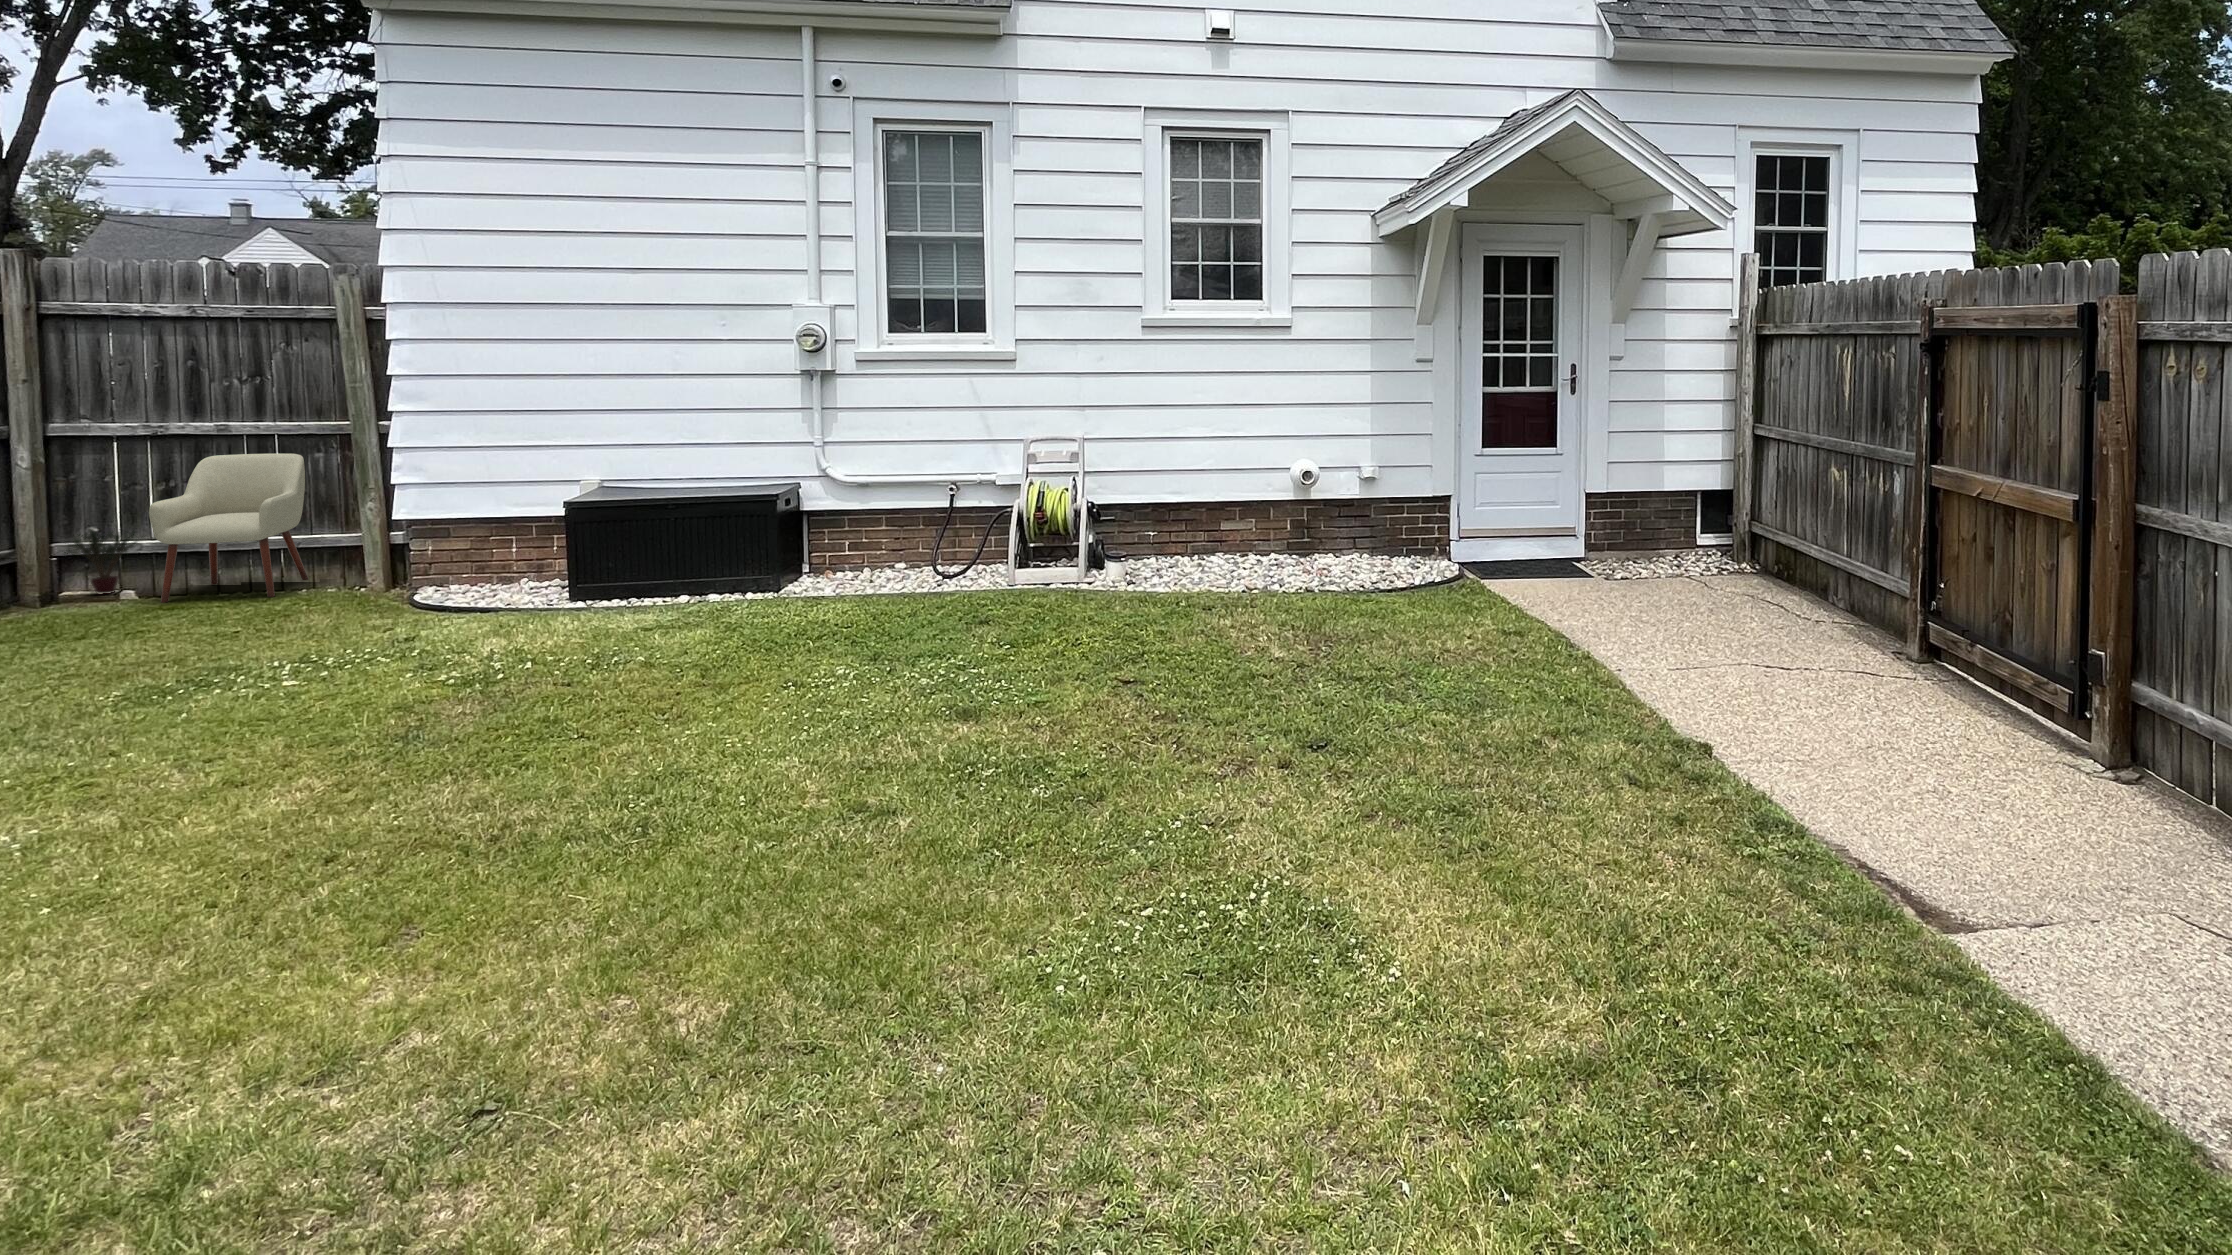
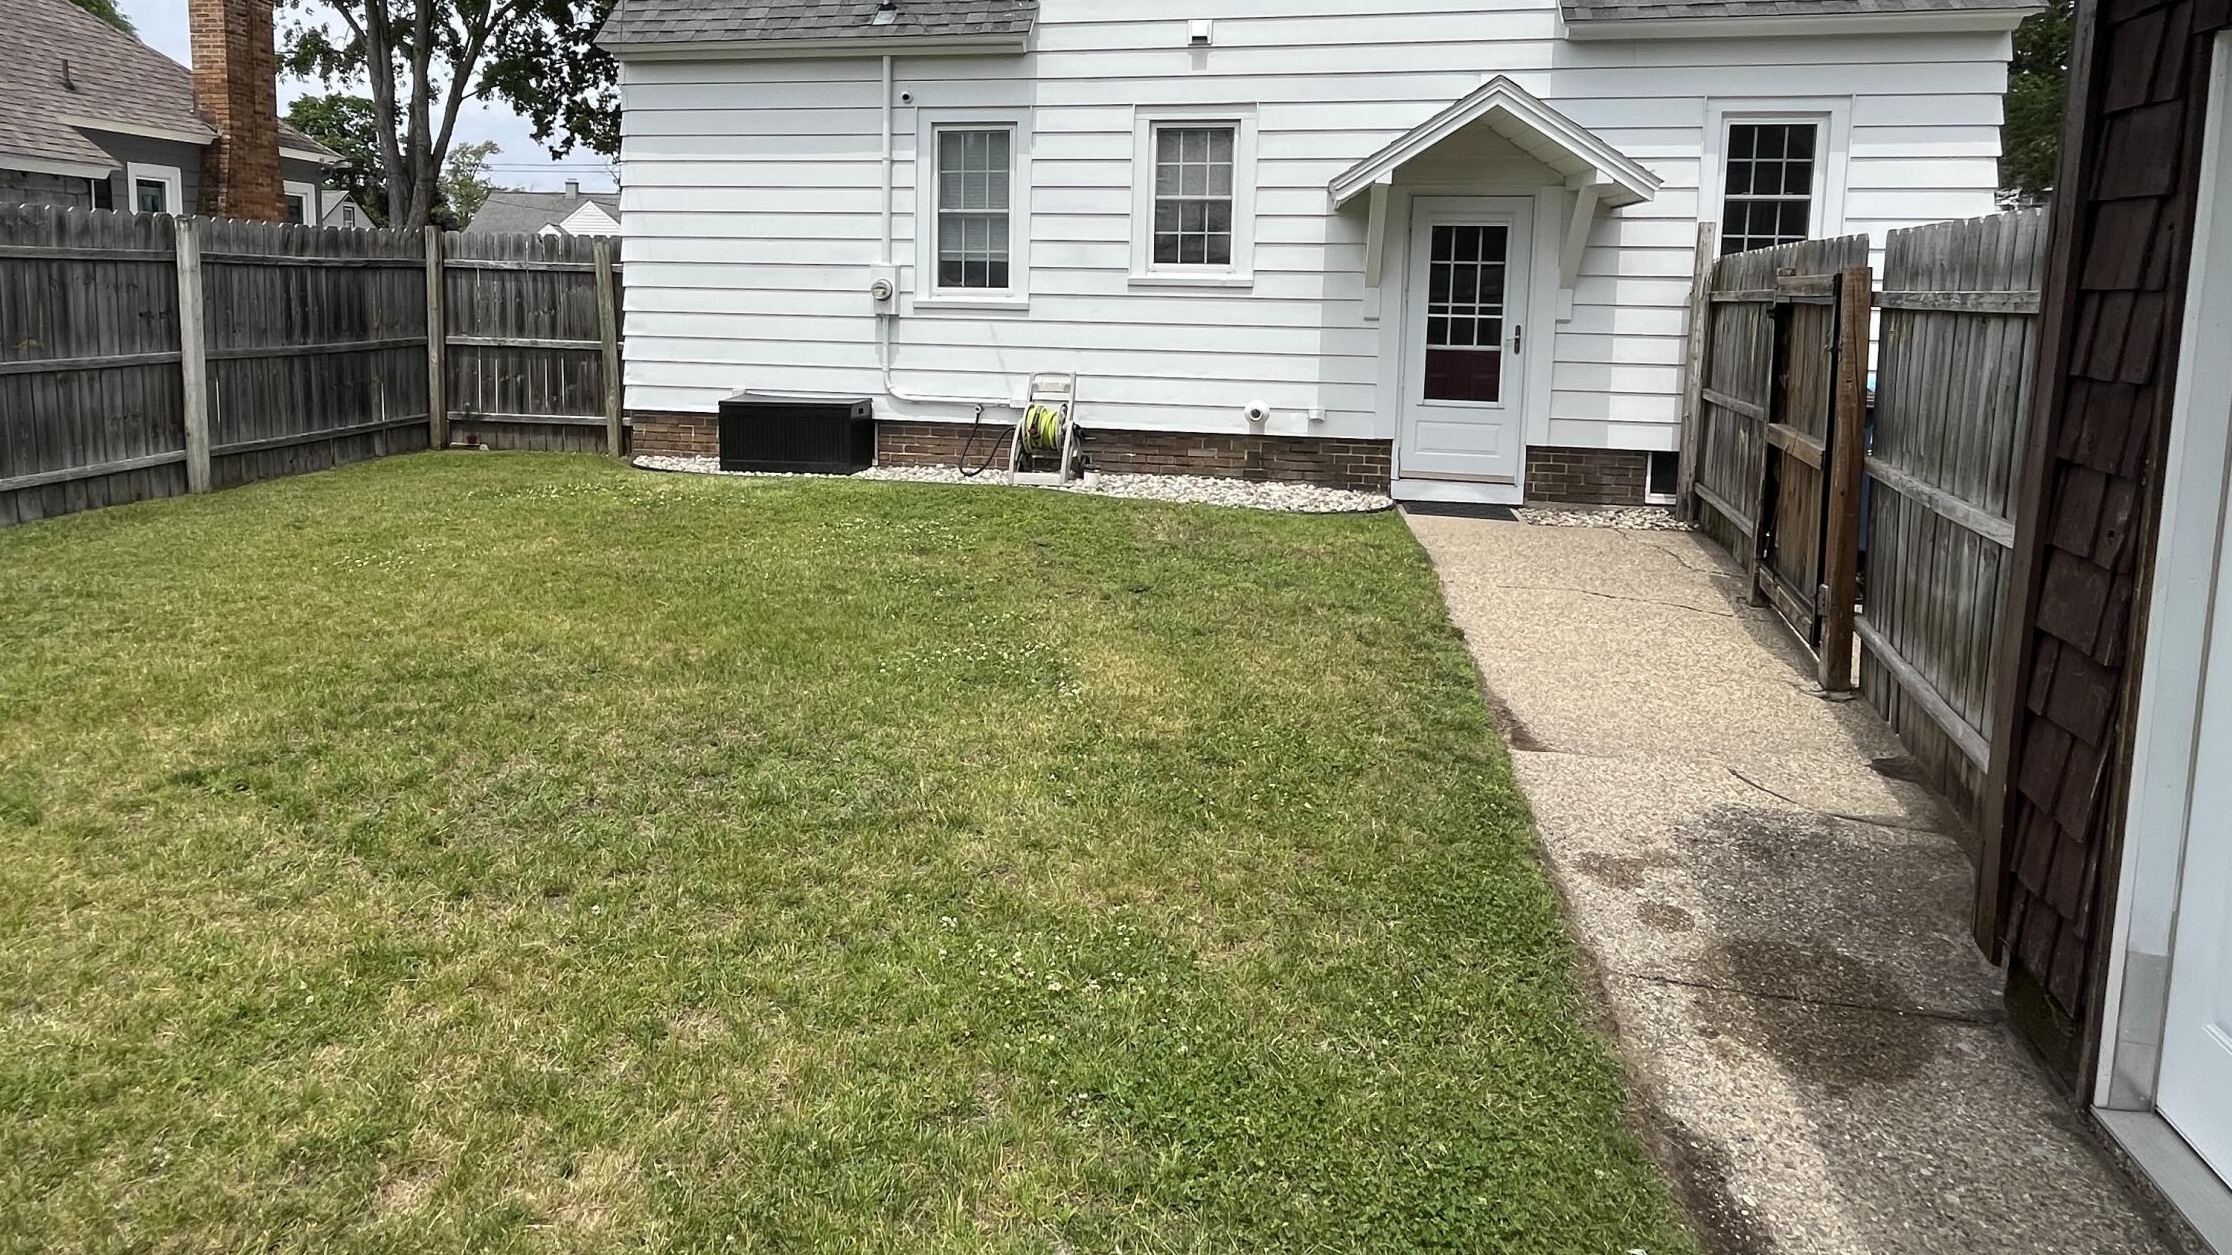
chair: present [149,454,309,603] -> none [494,360,579,455]

